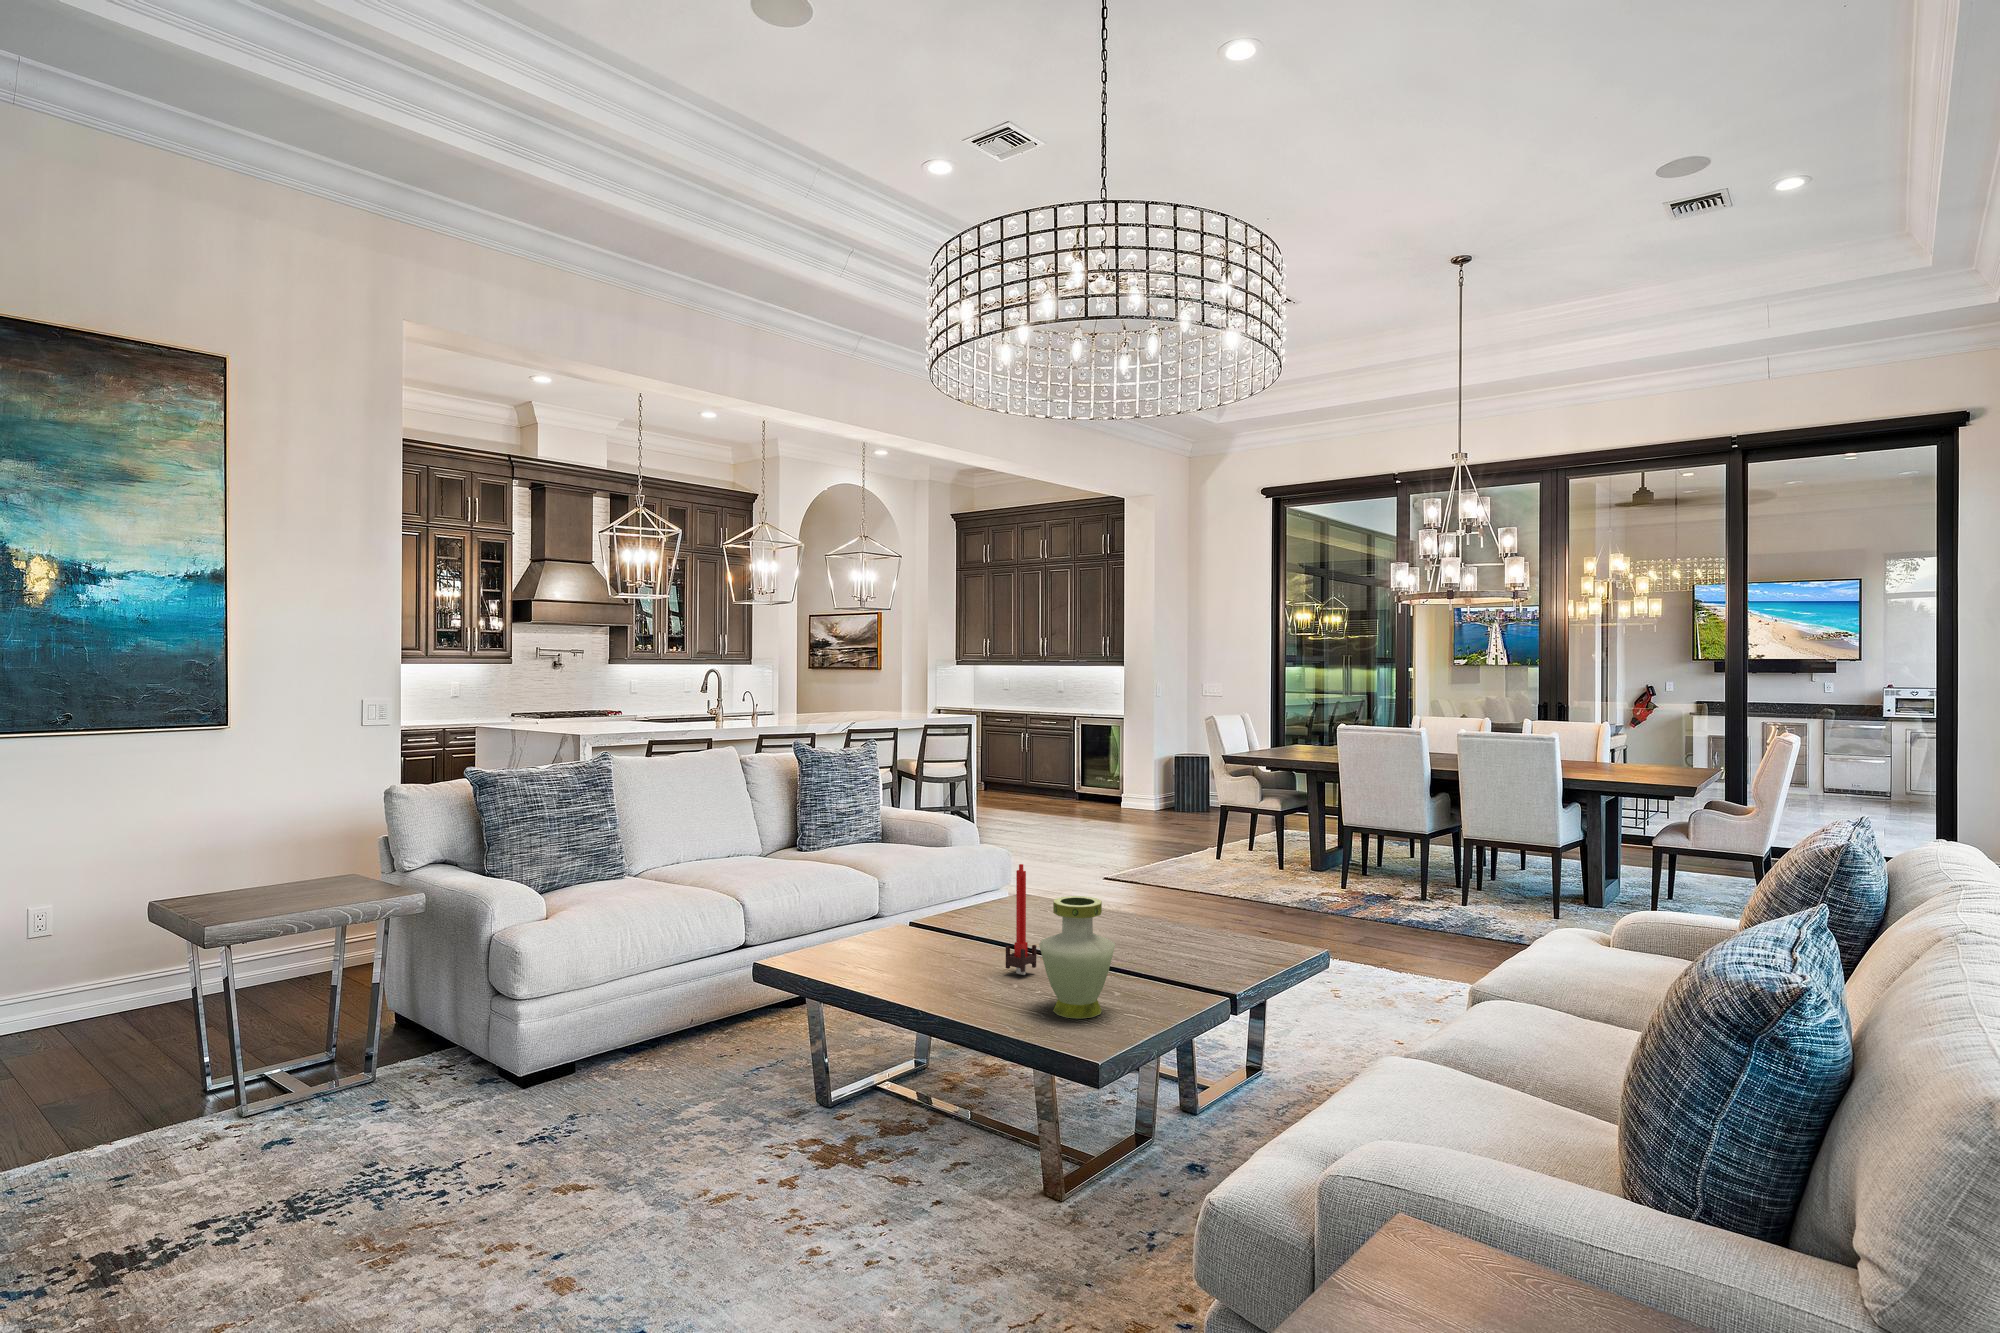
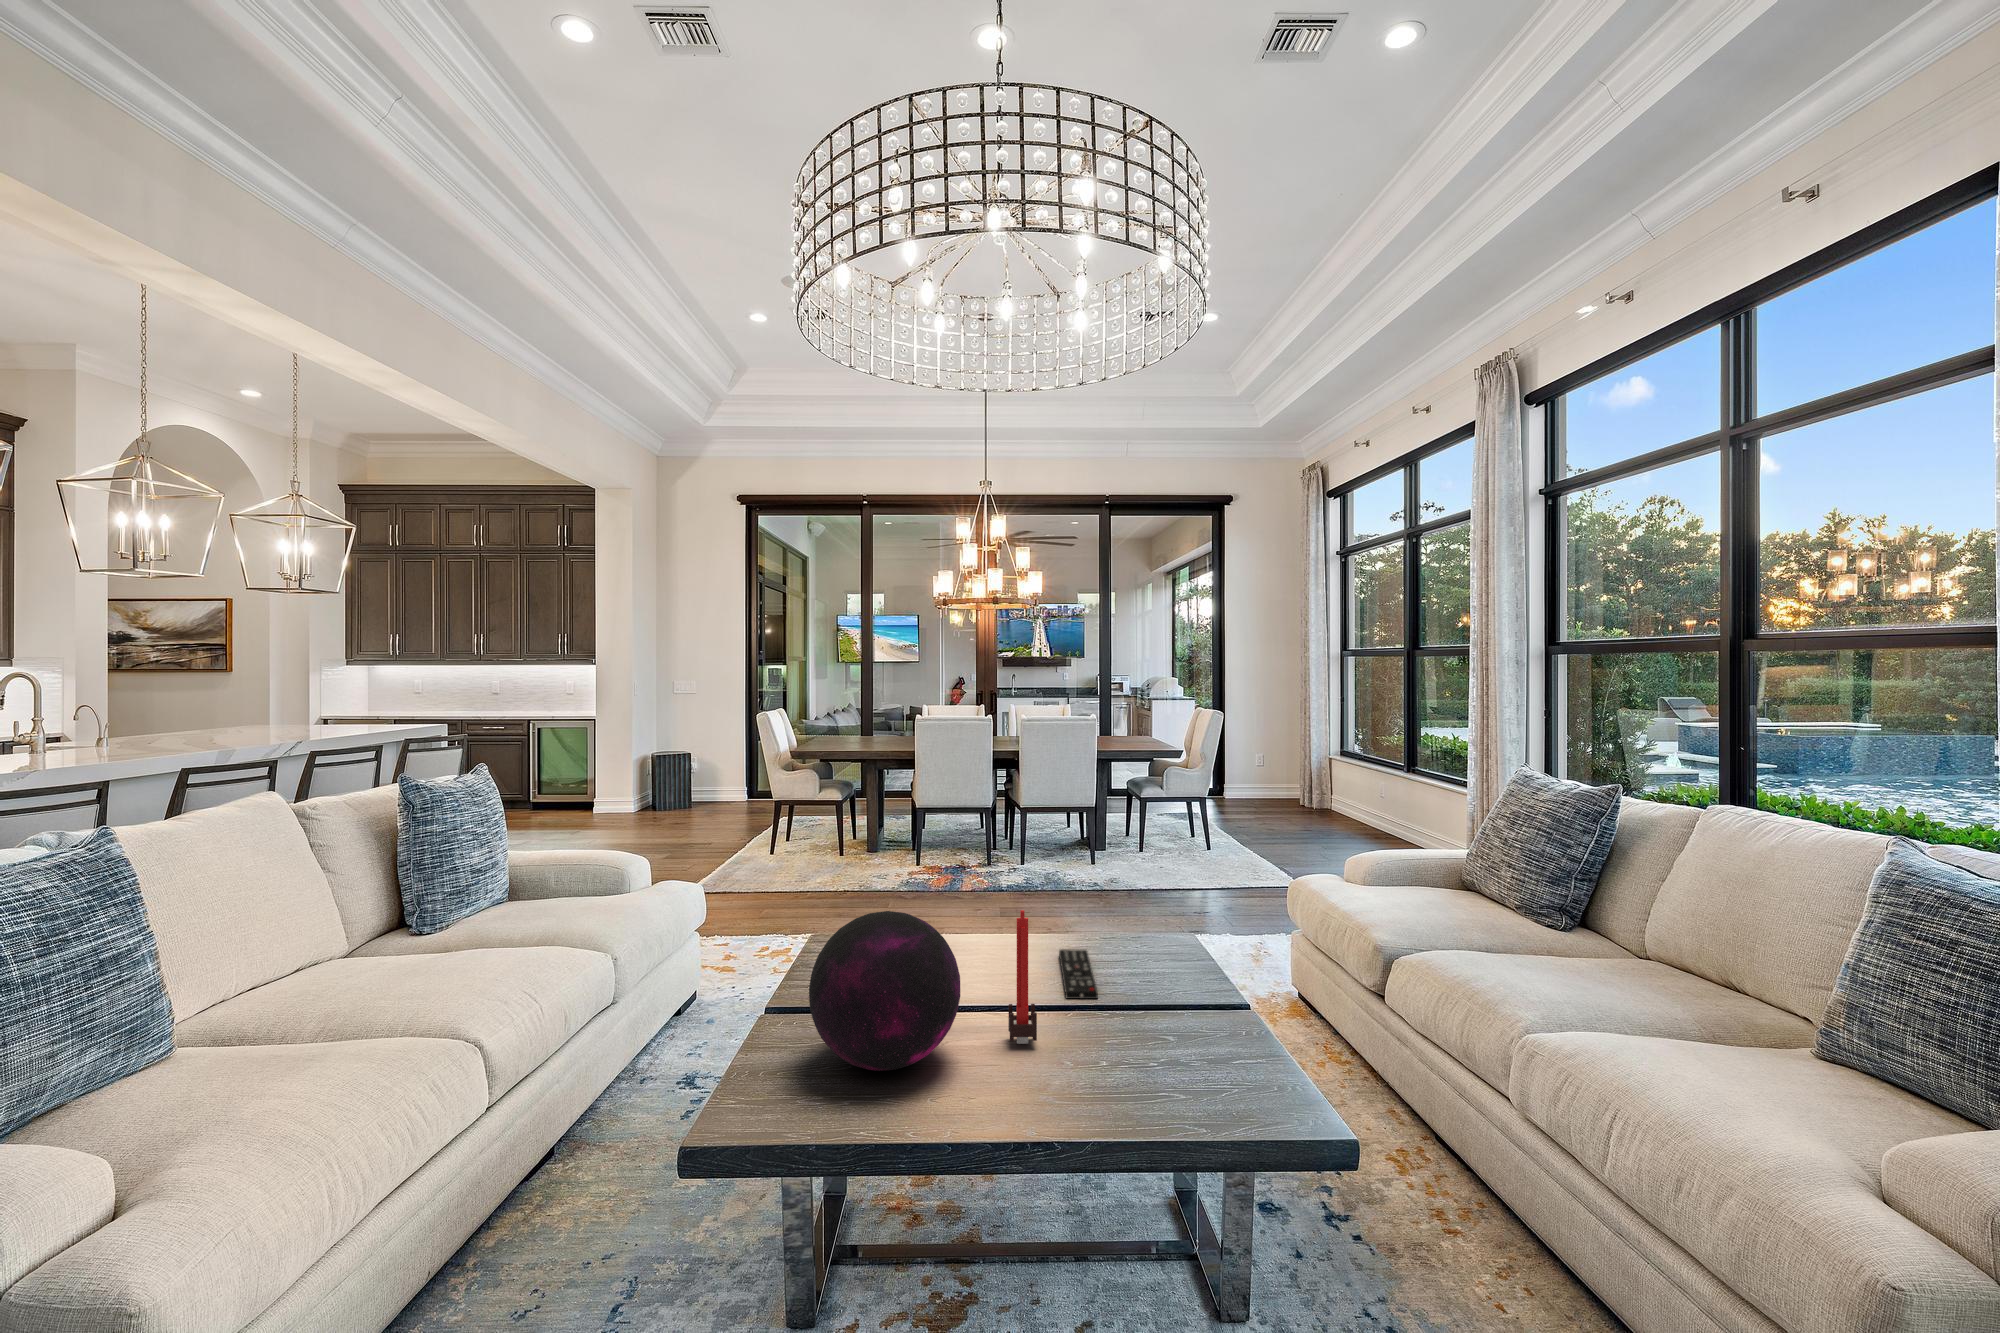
decorative orb: none [859,848,973,964] -> present [809,911,960,1071]
vase: present [1039,896,1115,1019] -> none [1122,937,1213,1085]
remote control: none [1114,934,1201,967] -> present [1059,949,1098,999]

